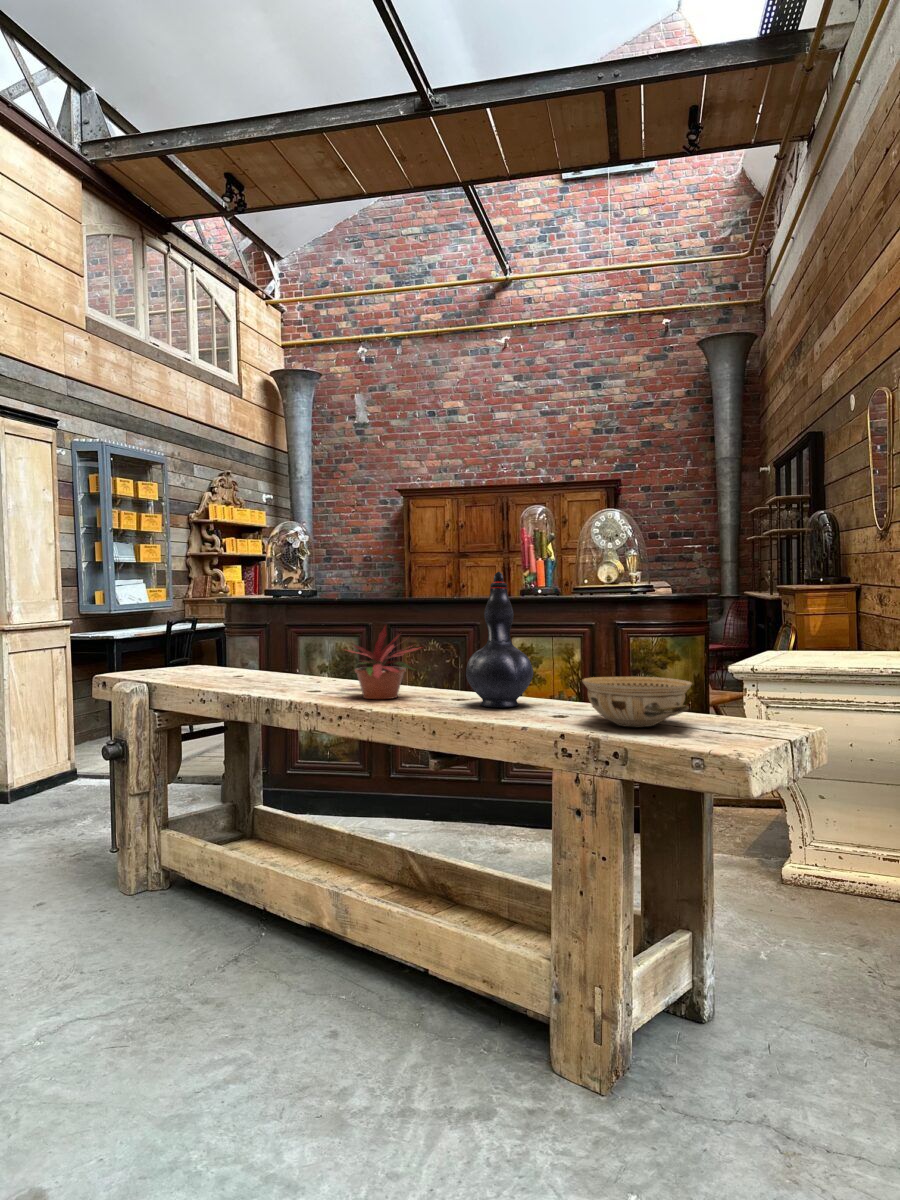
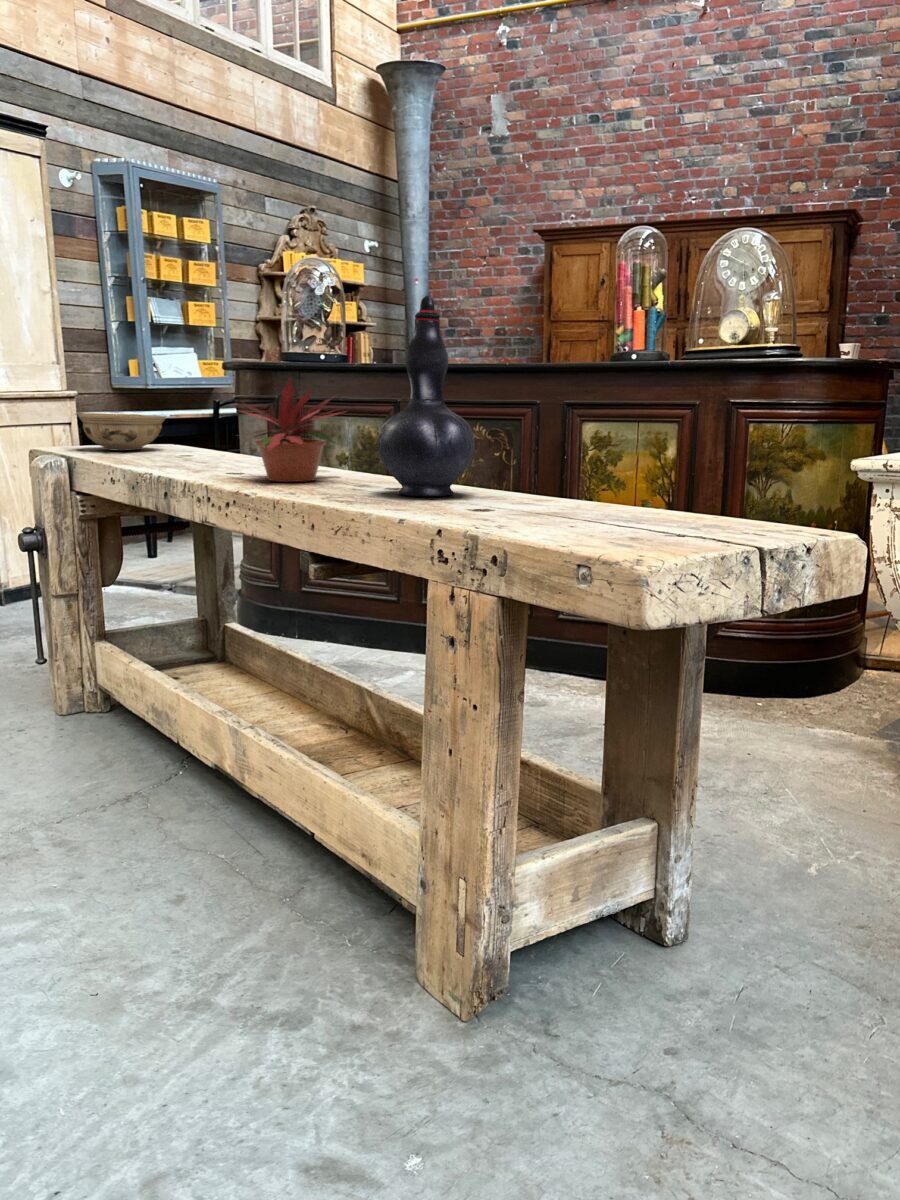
ceramic bowl: present [583,676,692,727] -> present [78,414,166,451]

